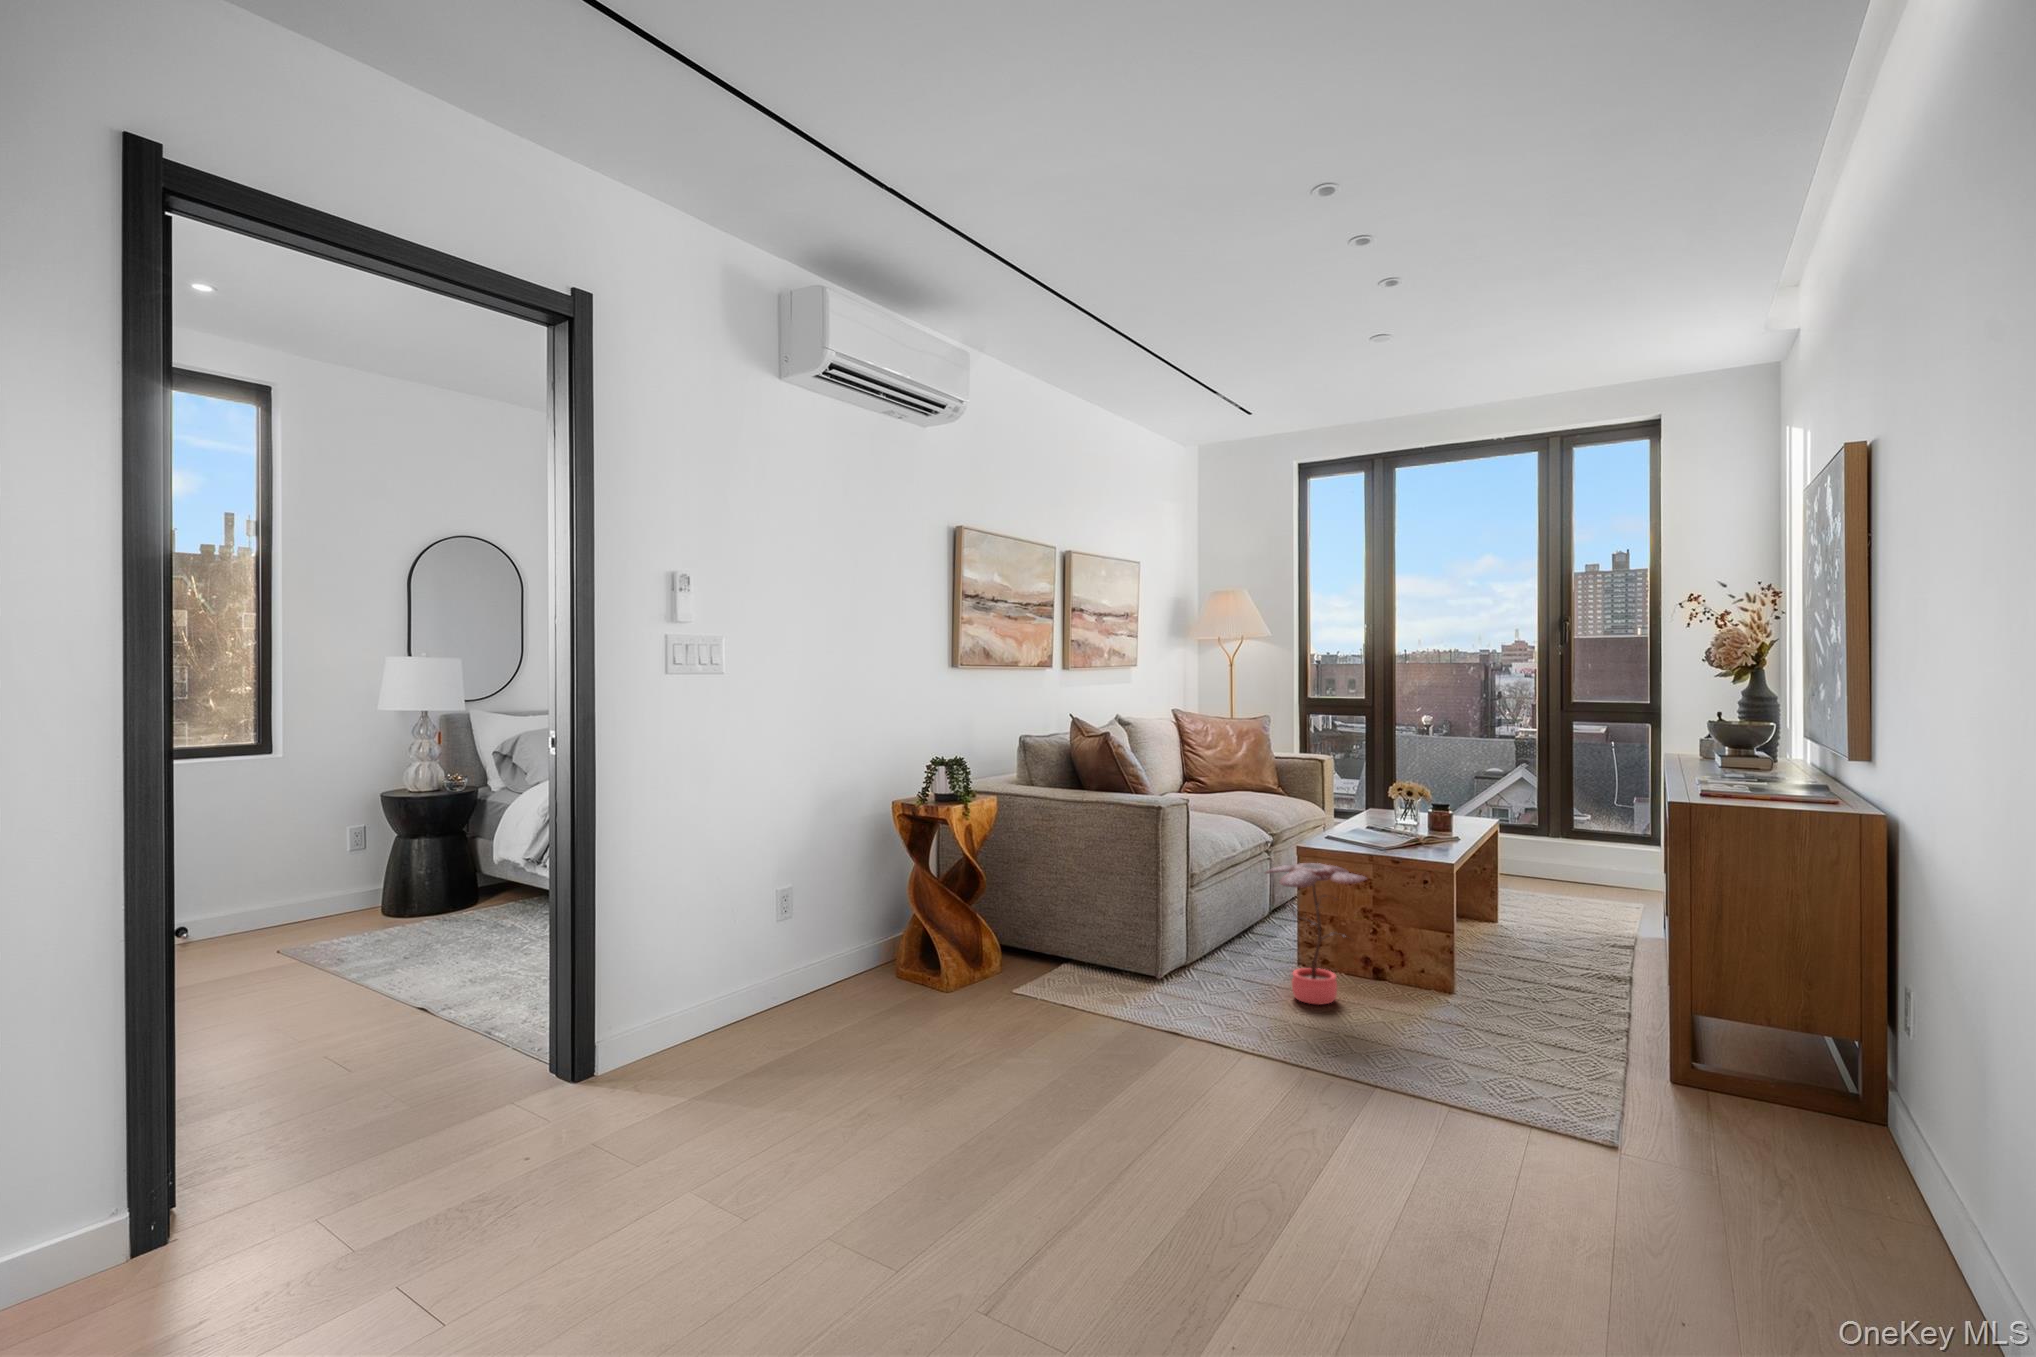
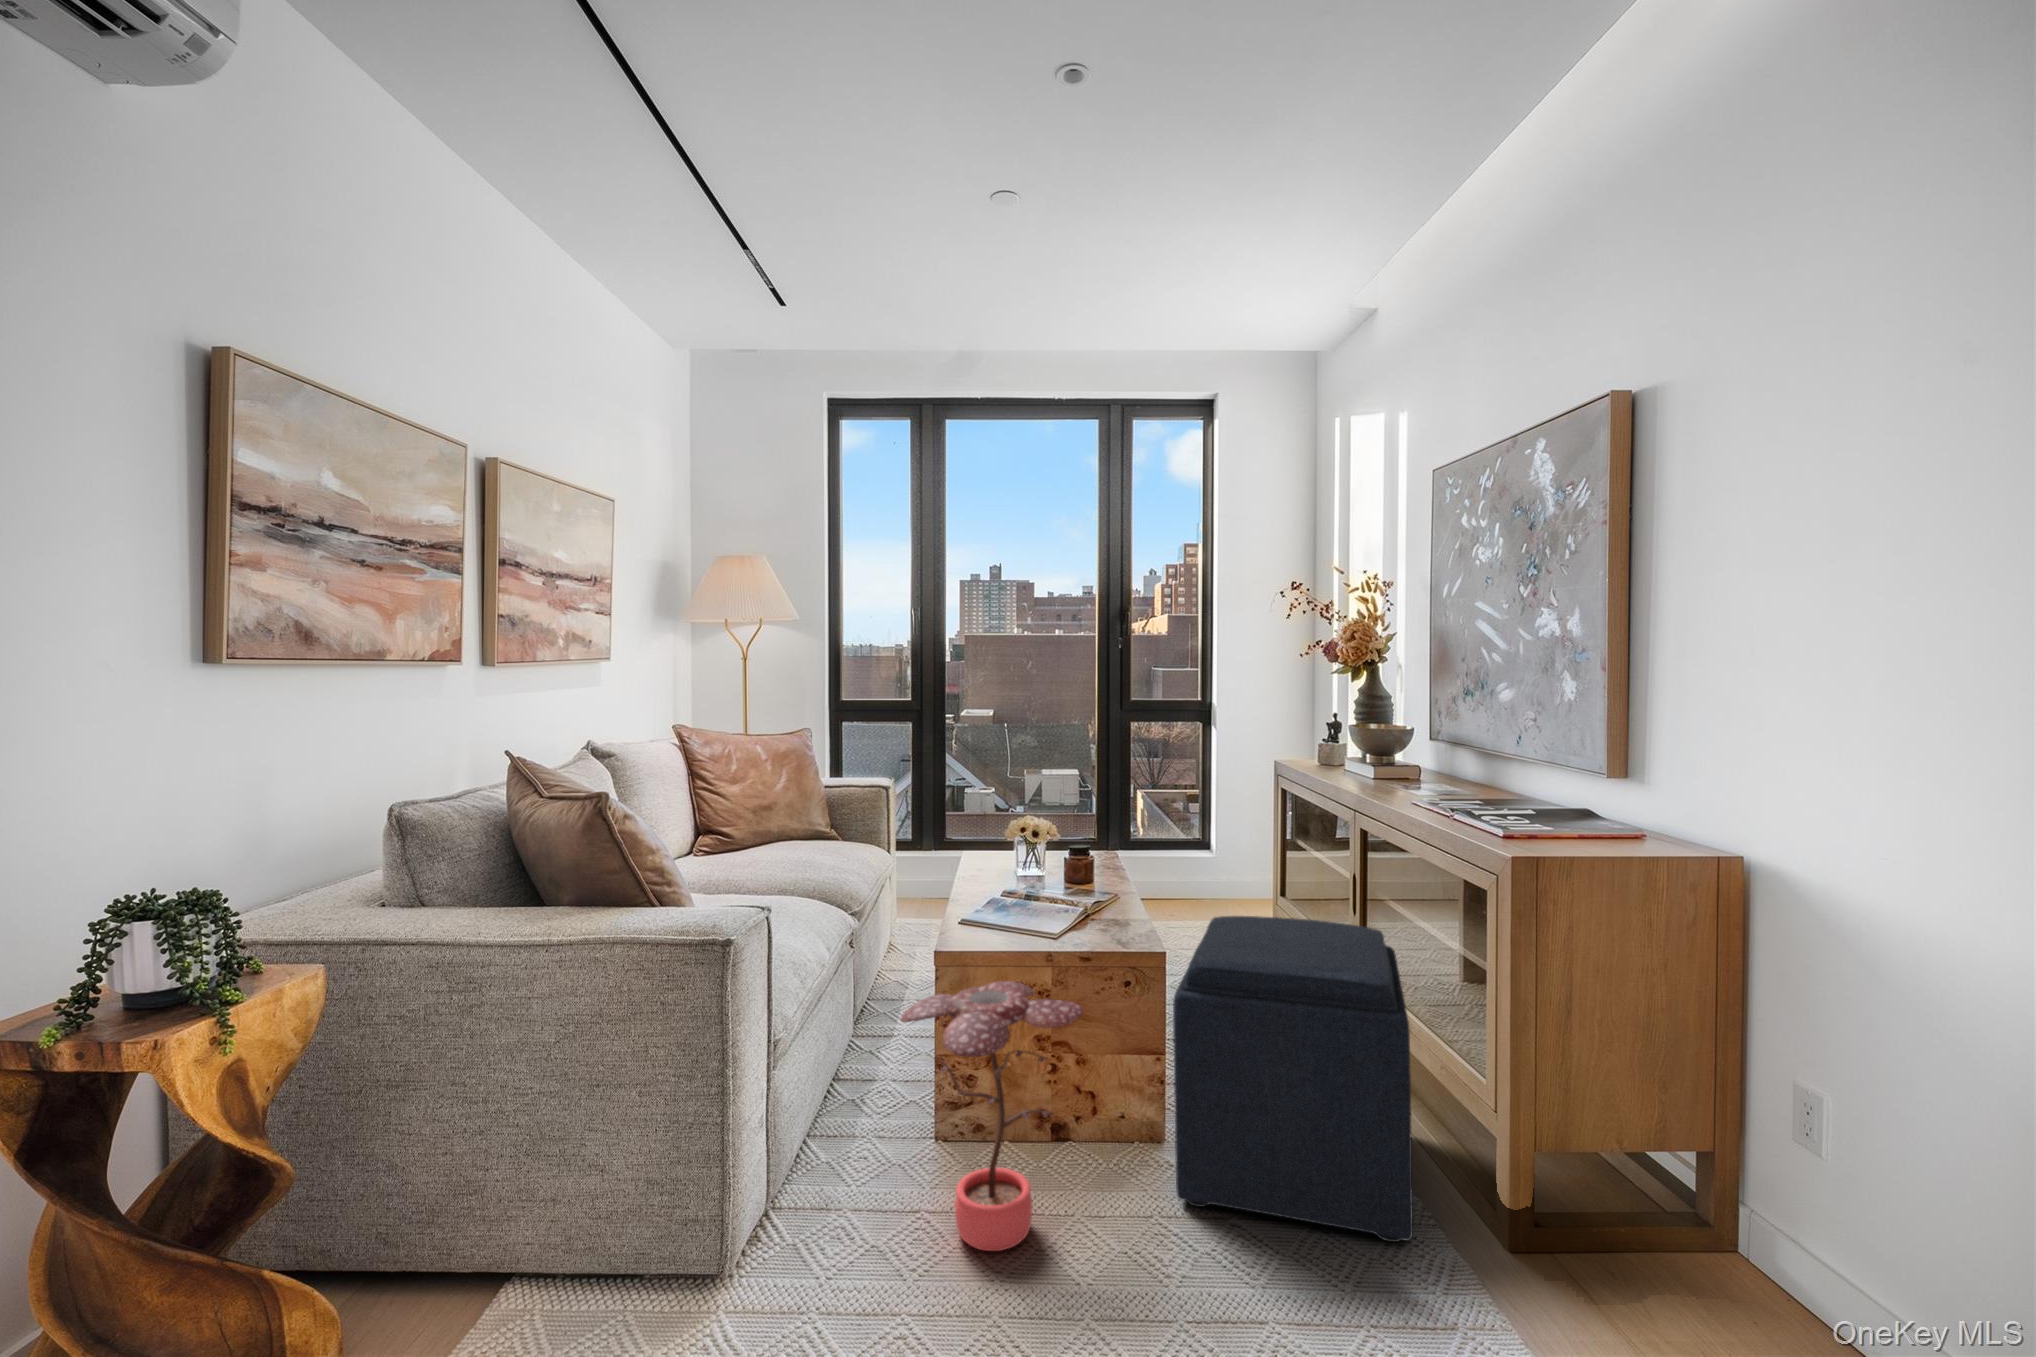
ottoman: none [1433,853,1635,1048] -> present [1173,916,1413,1242]

